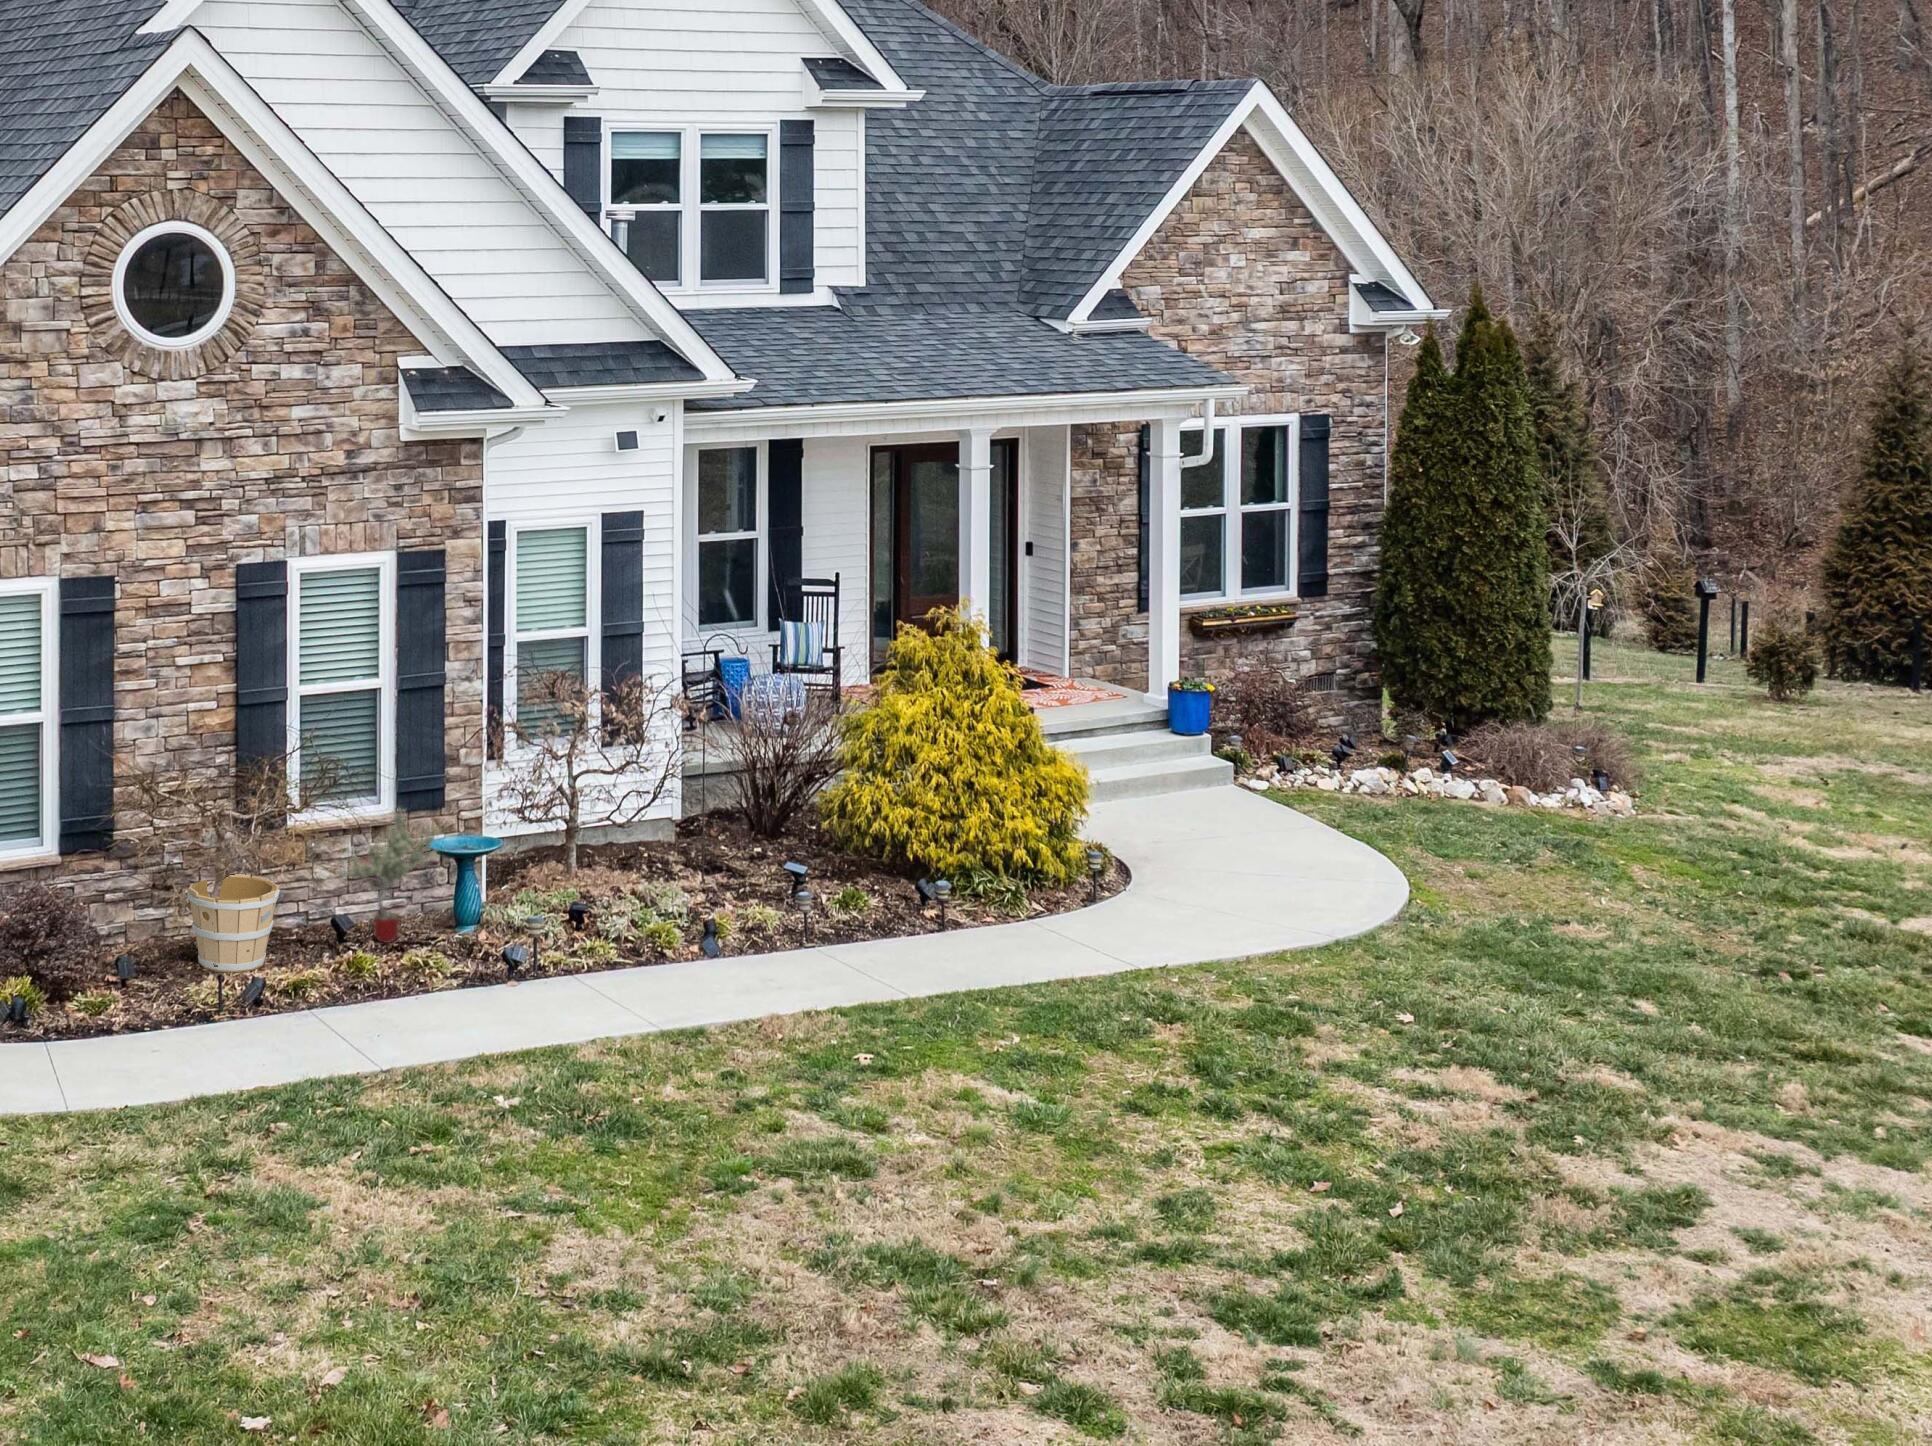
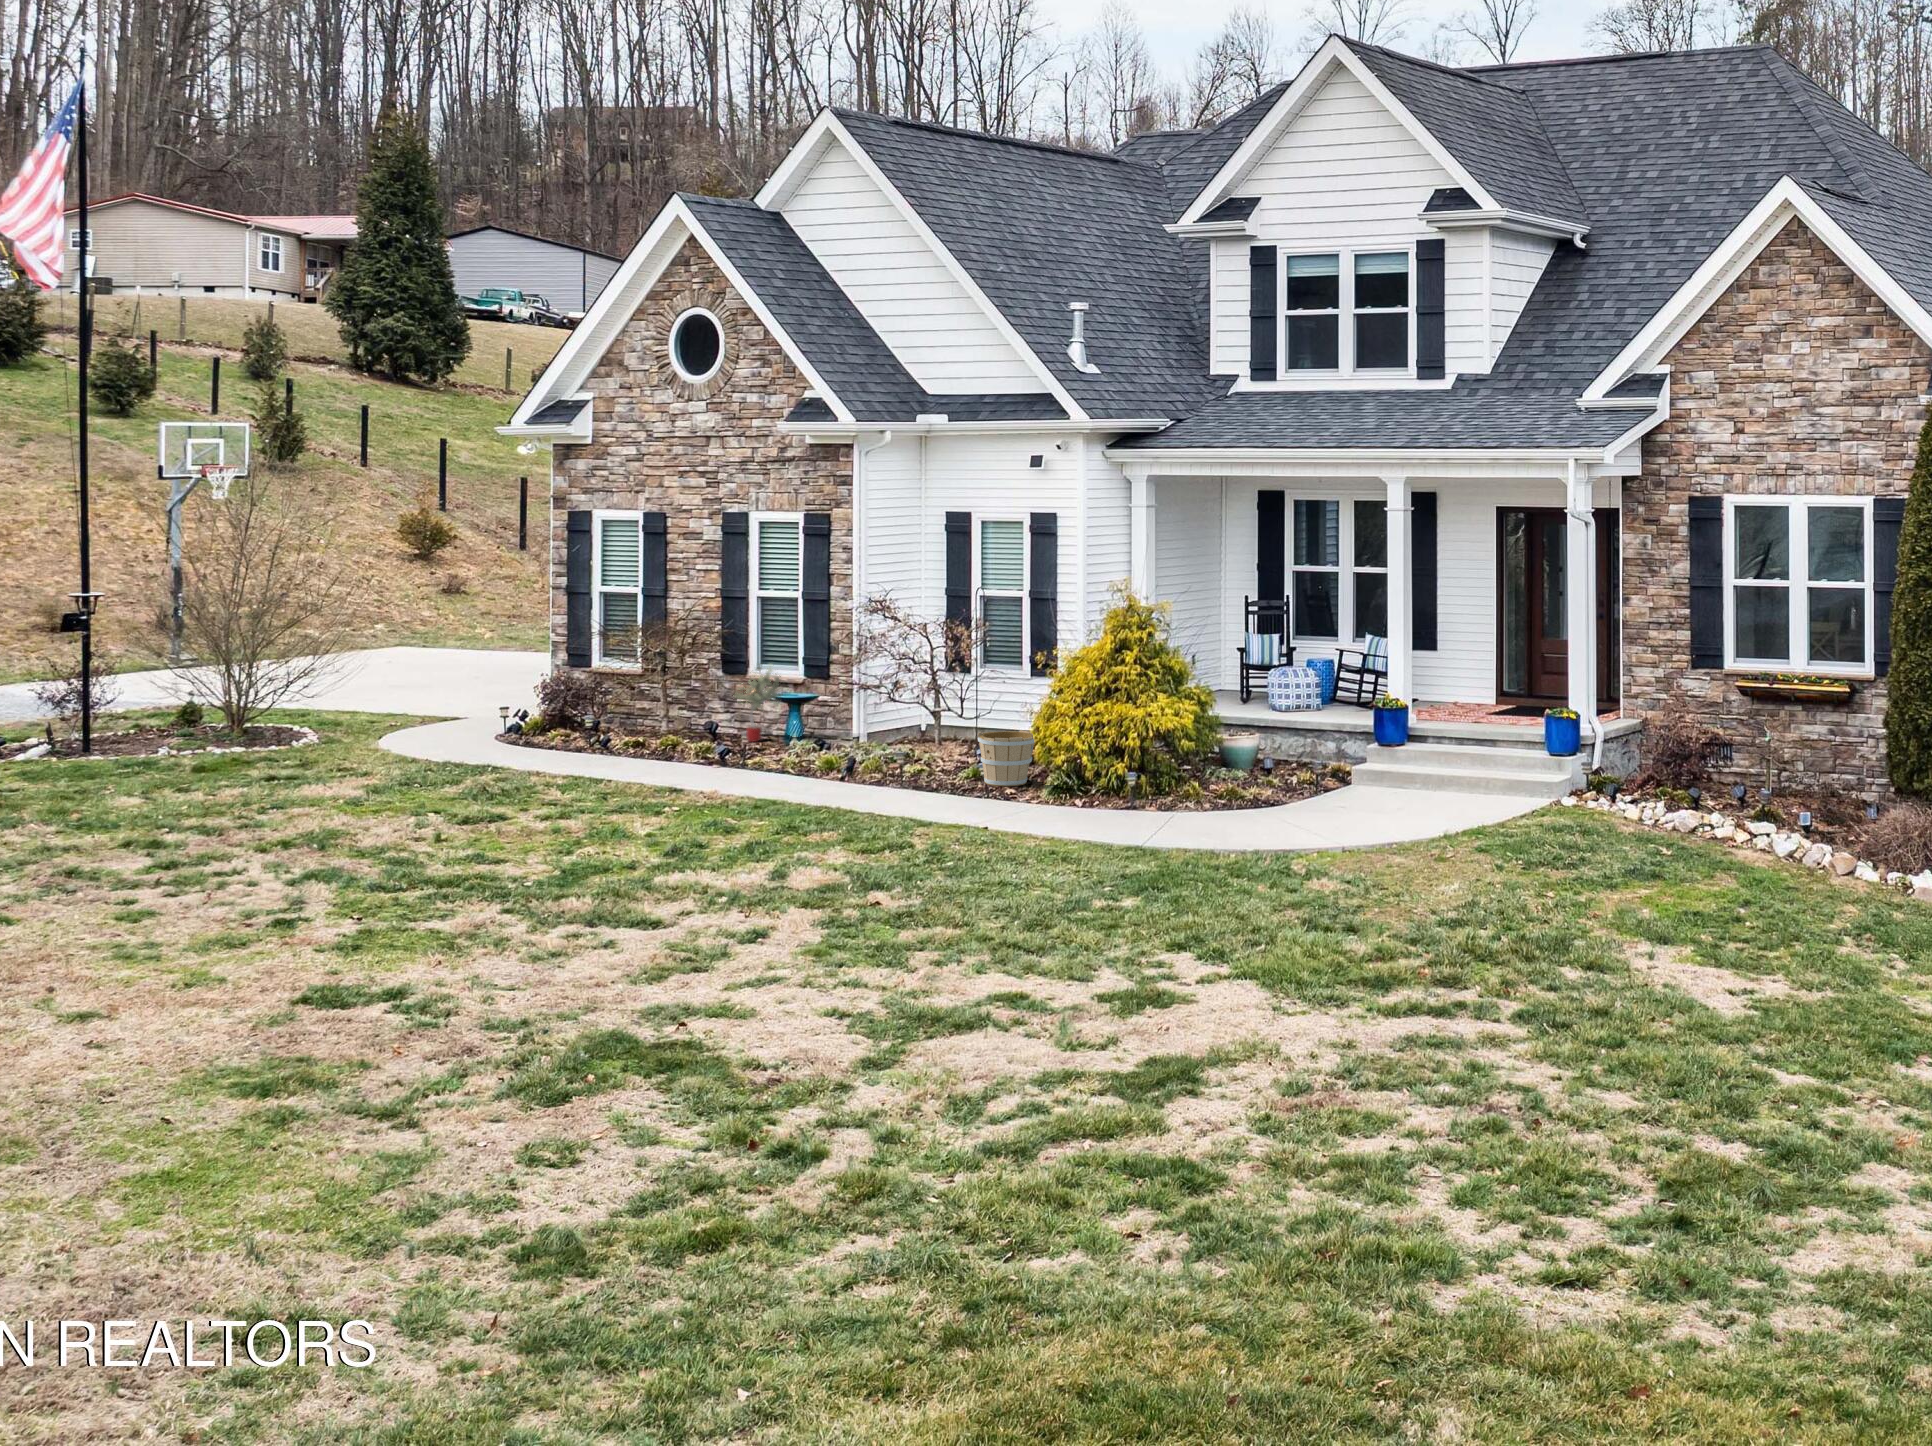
wooden bucket: present [187,874,280,972] -> present [978,730,1034,786]

